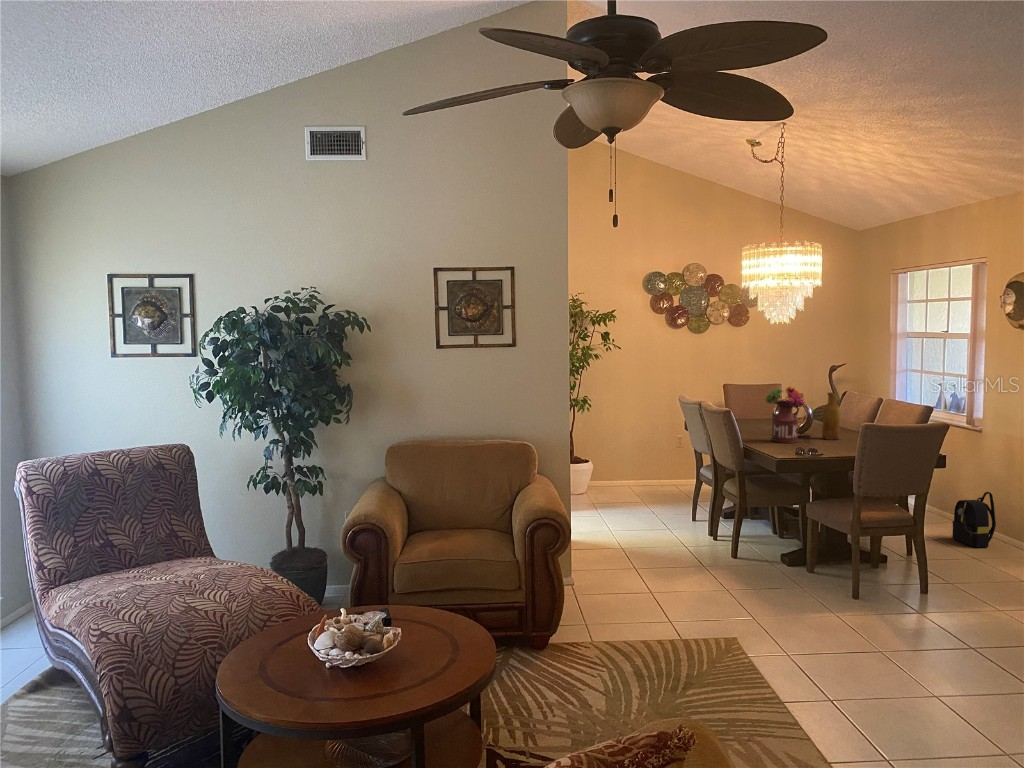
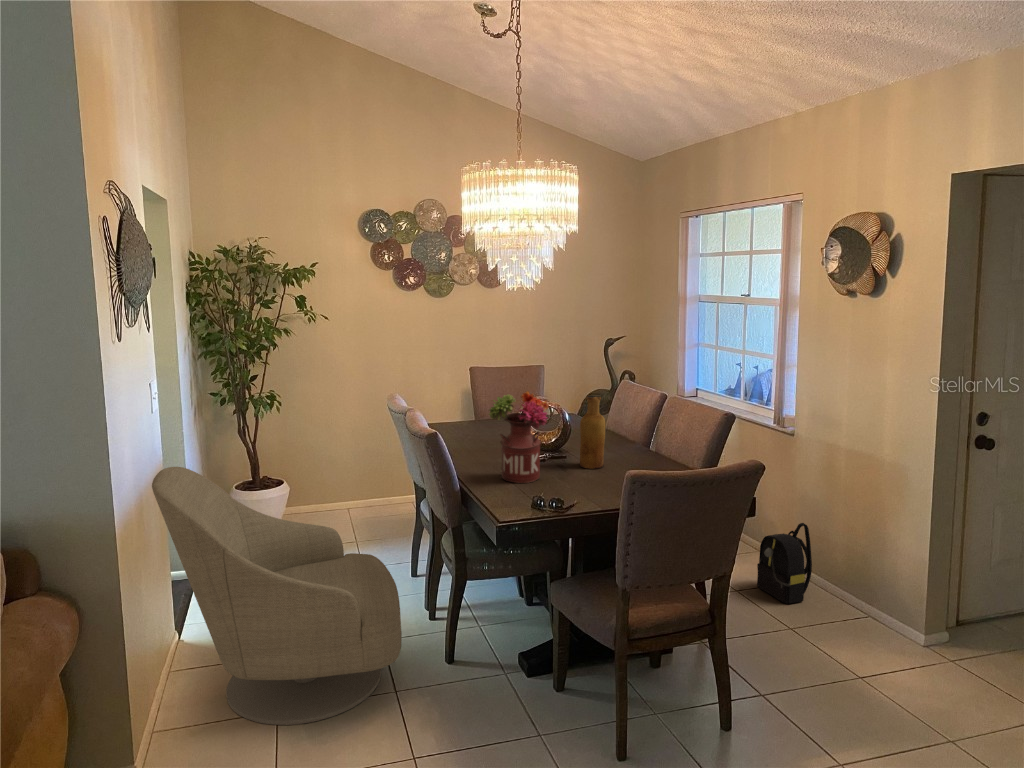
armchair: none [574,423,713,571] -> present [152,467,402,725]

